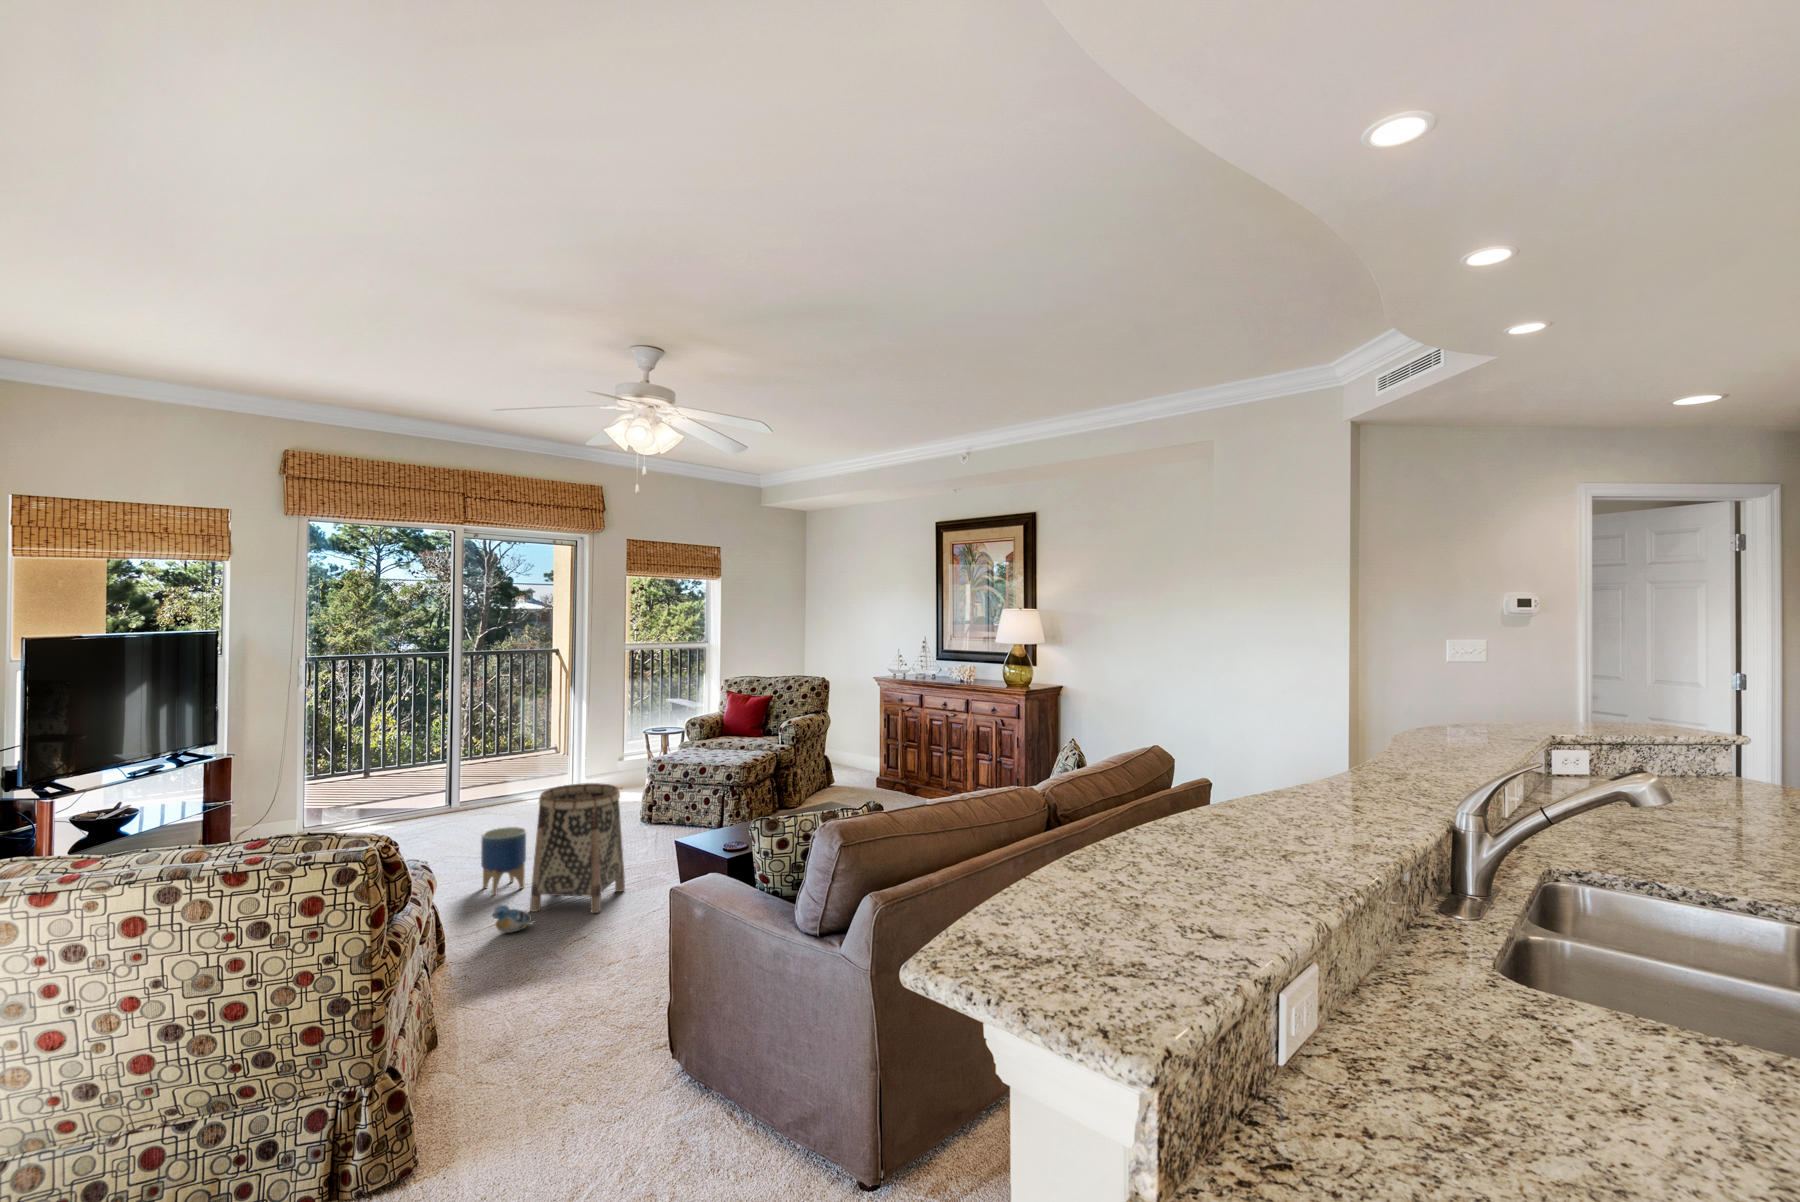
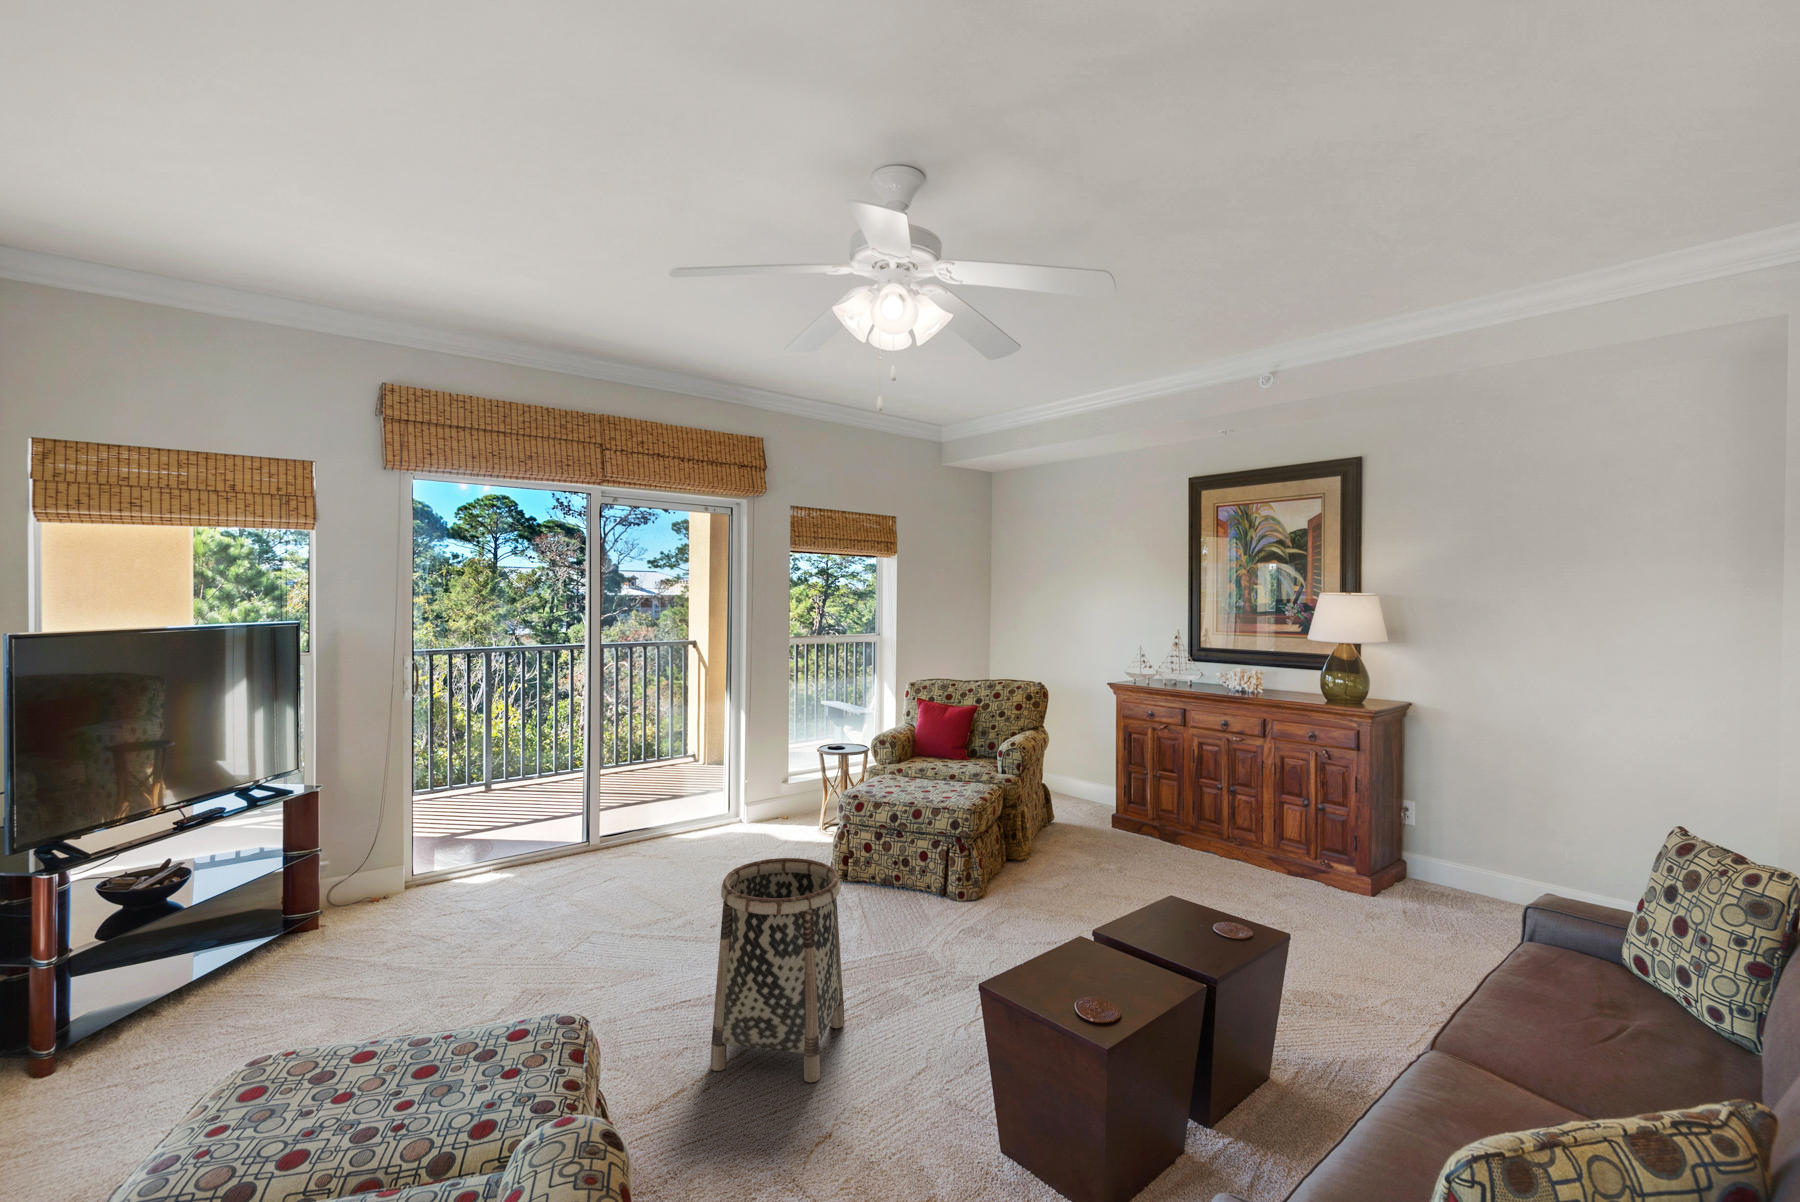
planter: present [481,827,526,895] -> none [635,914,698,1024]
plush toy: present [492,905,535,933] -> none [657,1081,725,1129]

